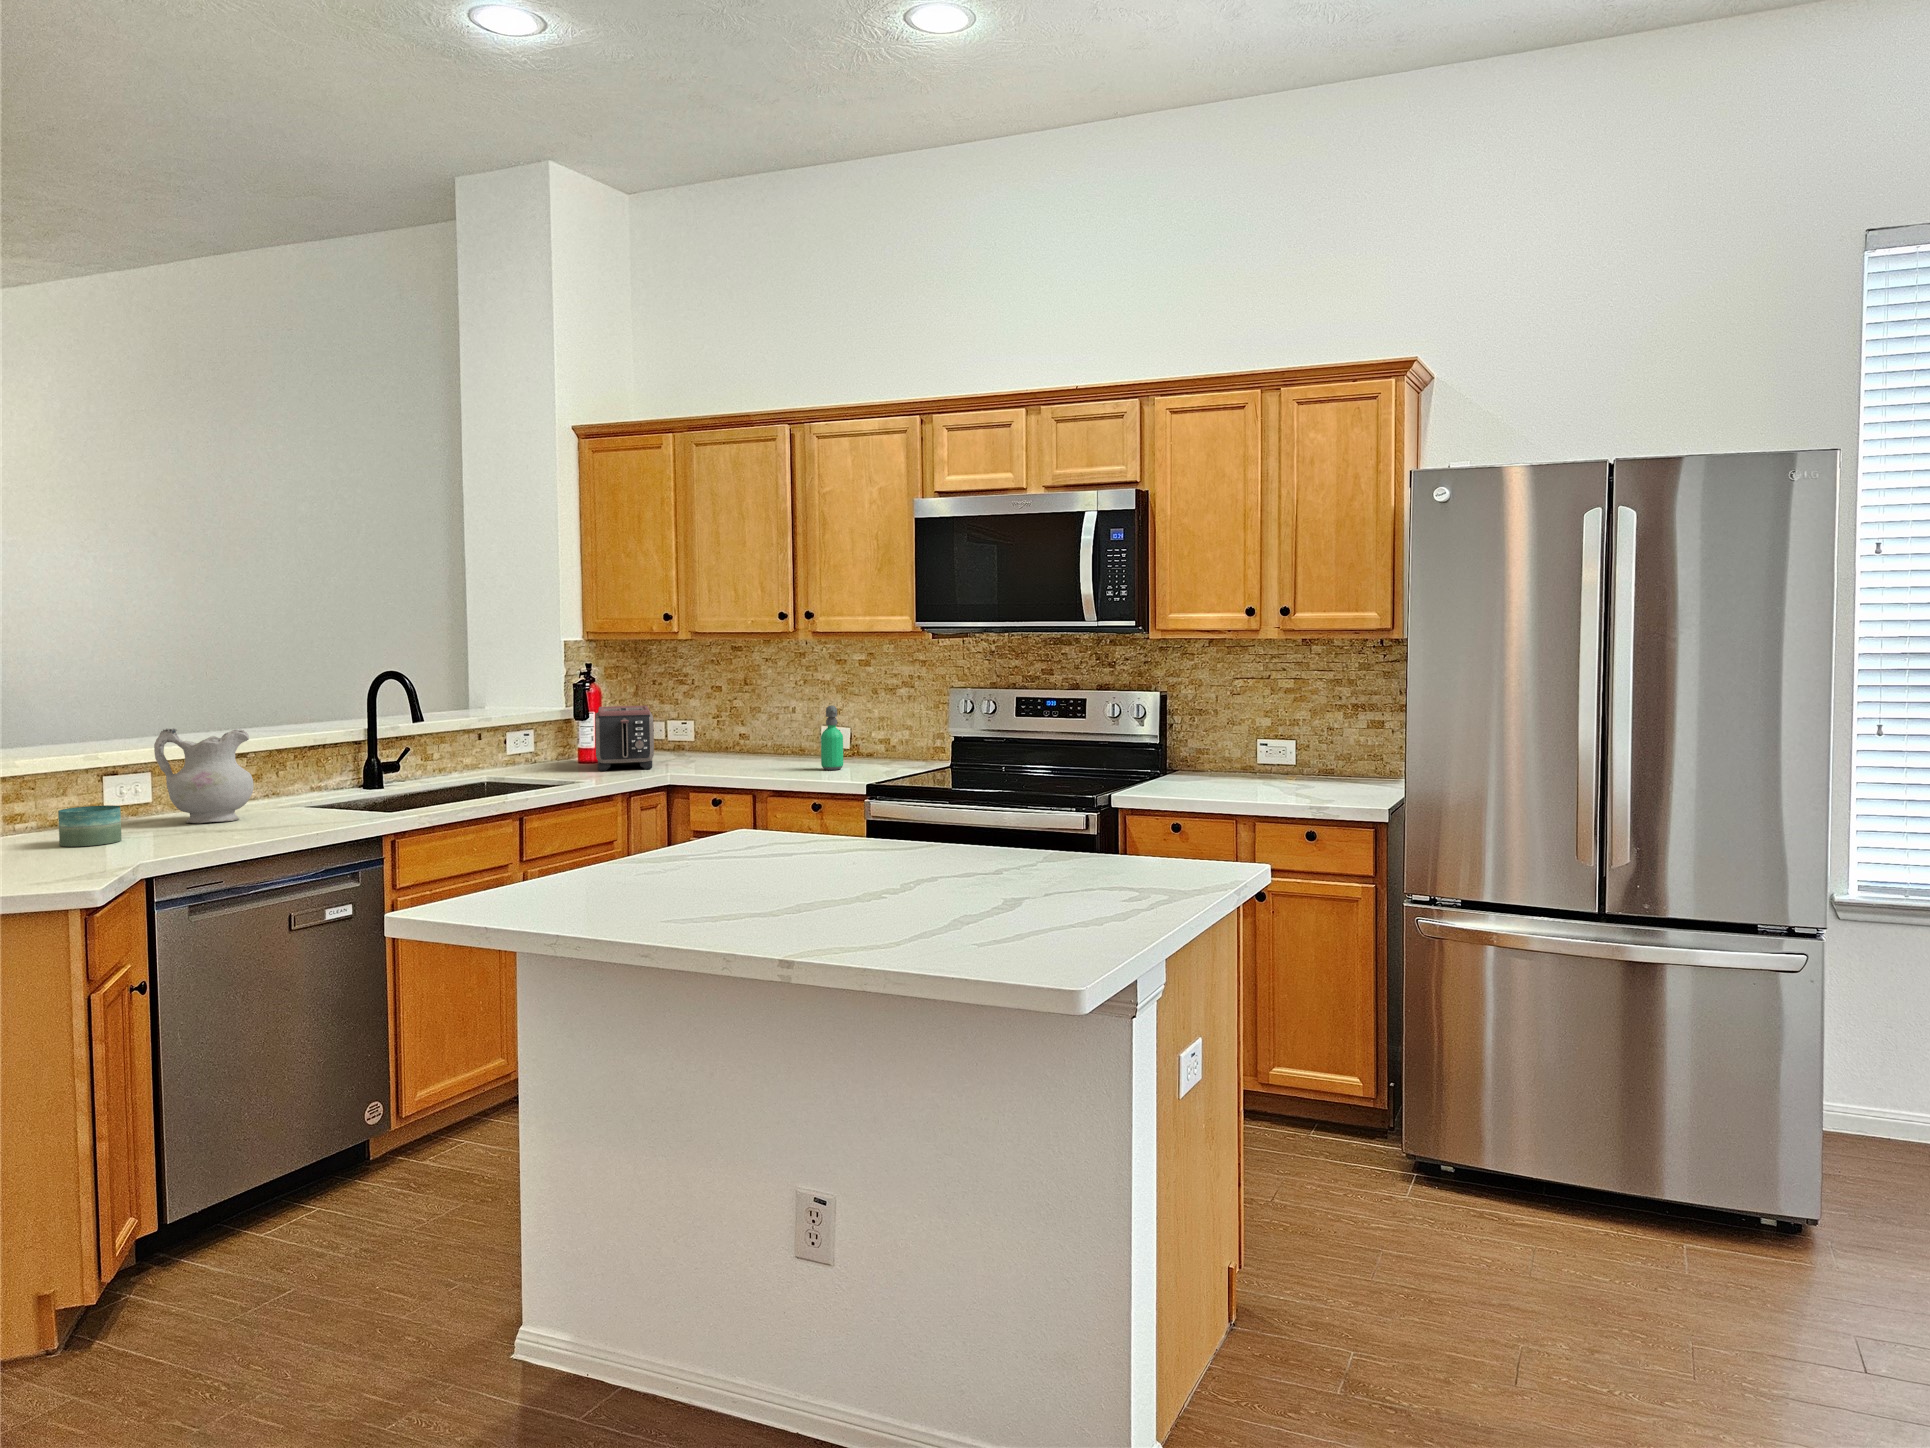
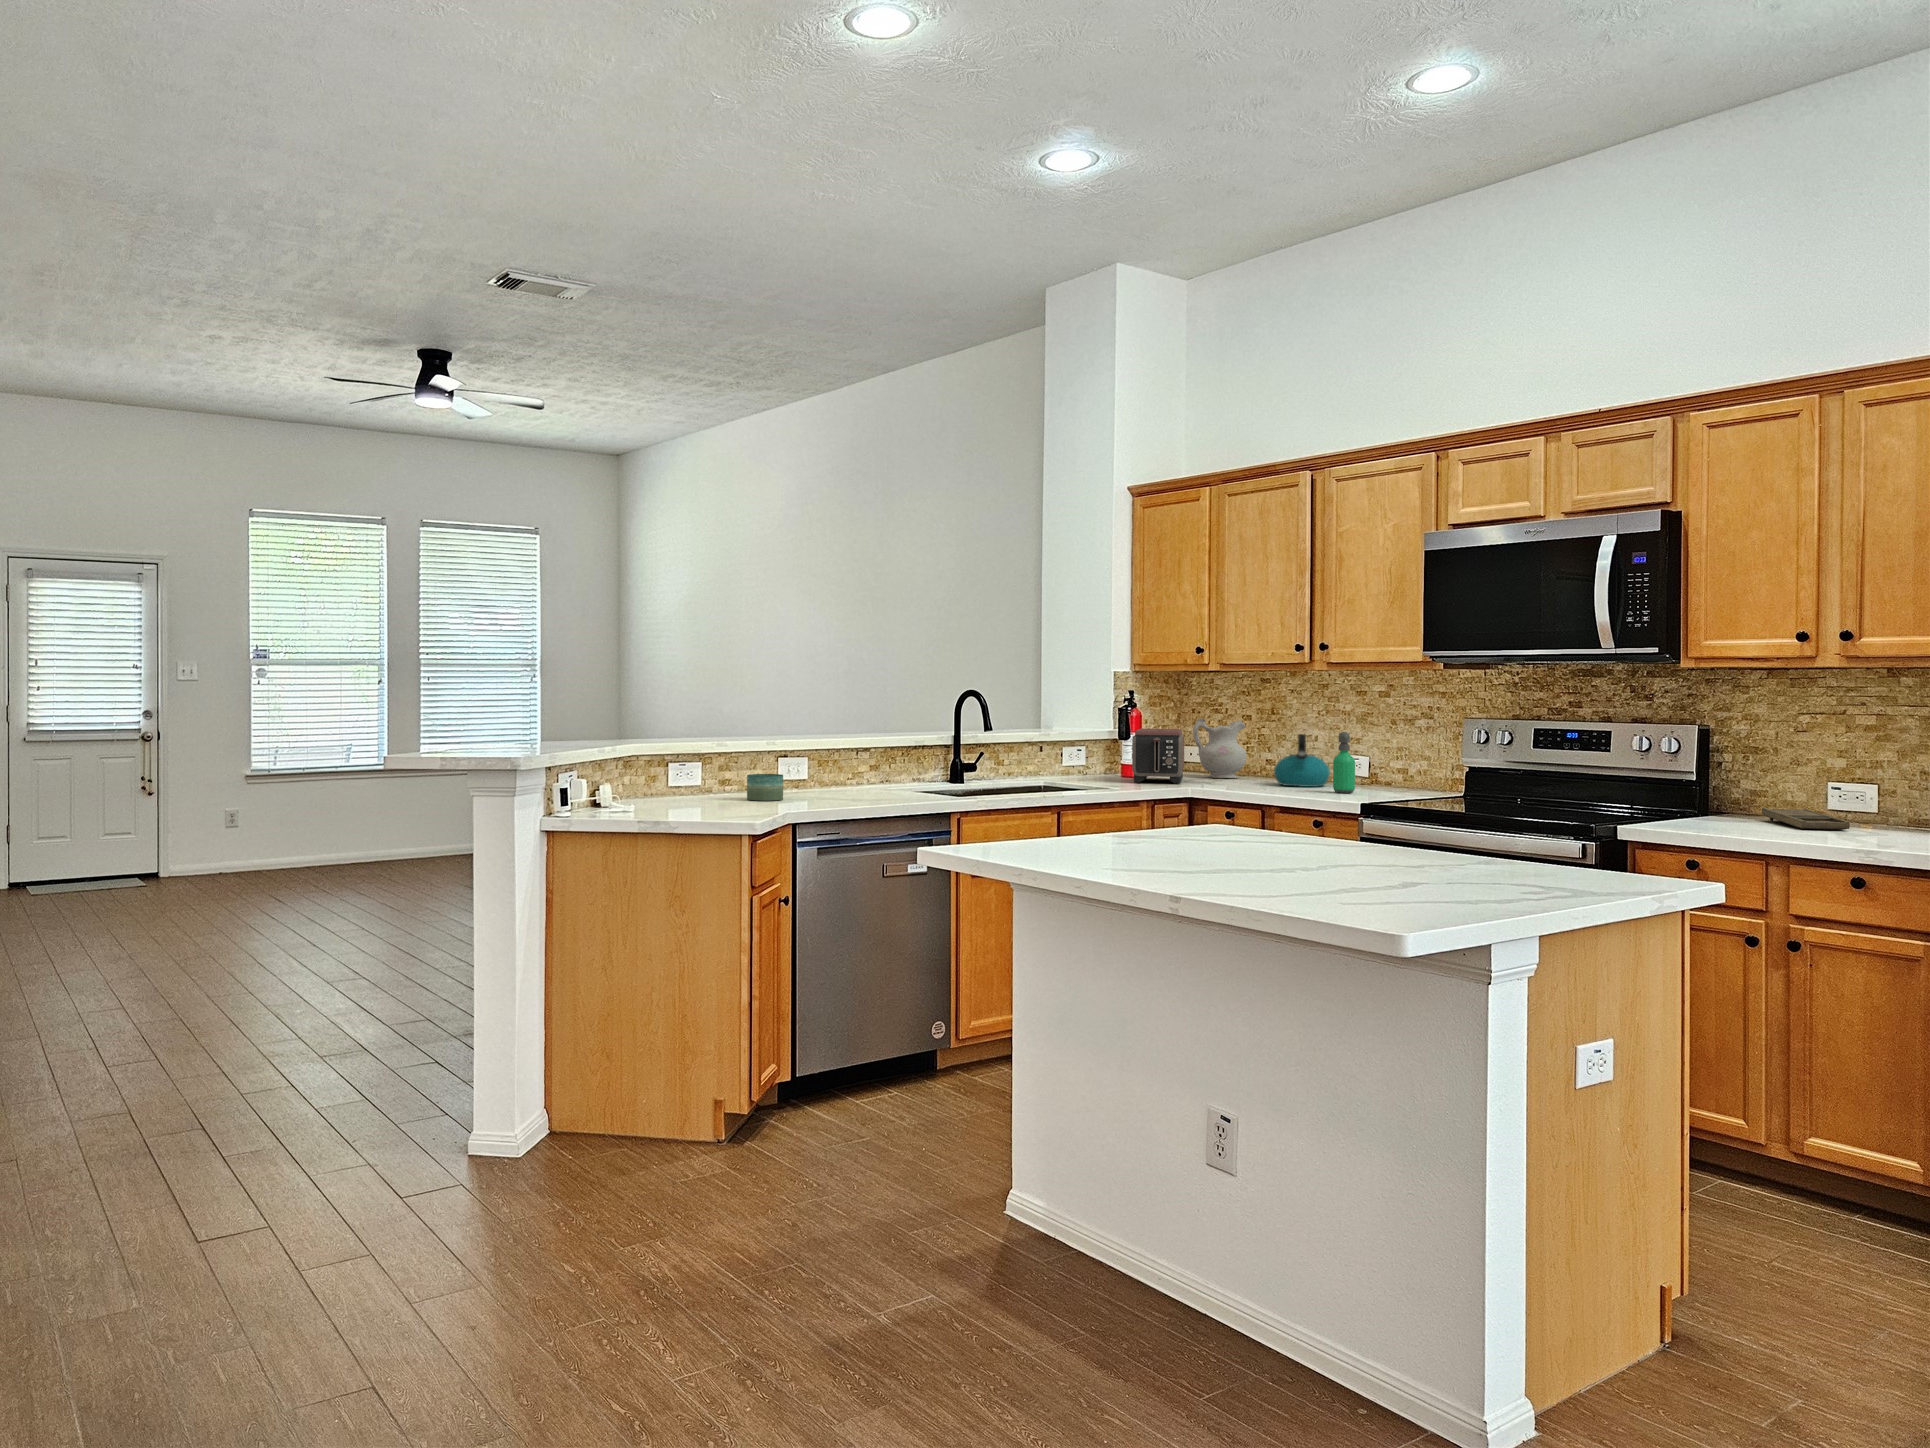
kettle: none [753,707,811,764] -> present [1274,734,1330,787]
ceramic pitcher: present [154,729,254,823] -> present [1193,719,1246,778]
tray: none [1211,764,1285,785] -> present [1762,808,1850,830]

